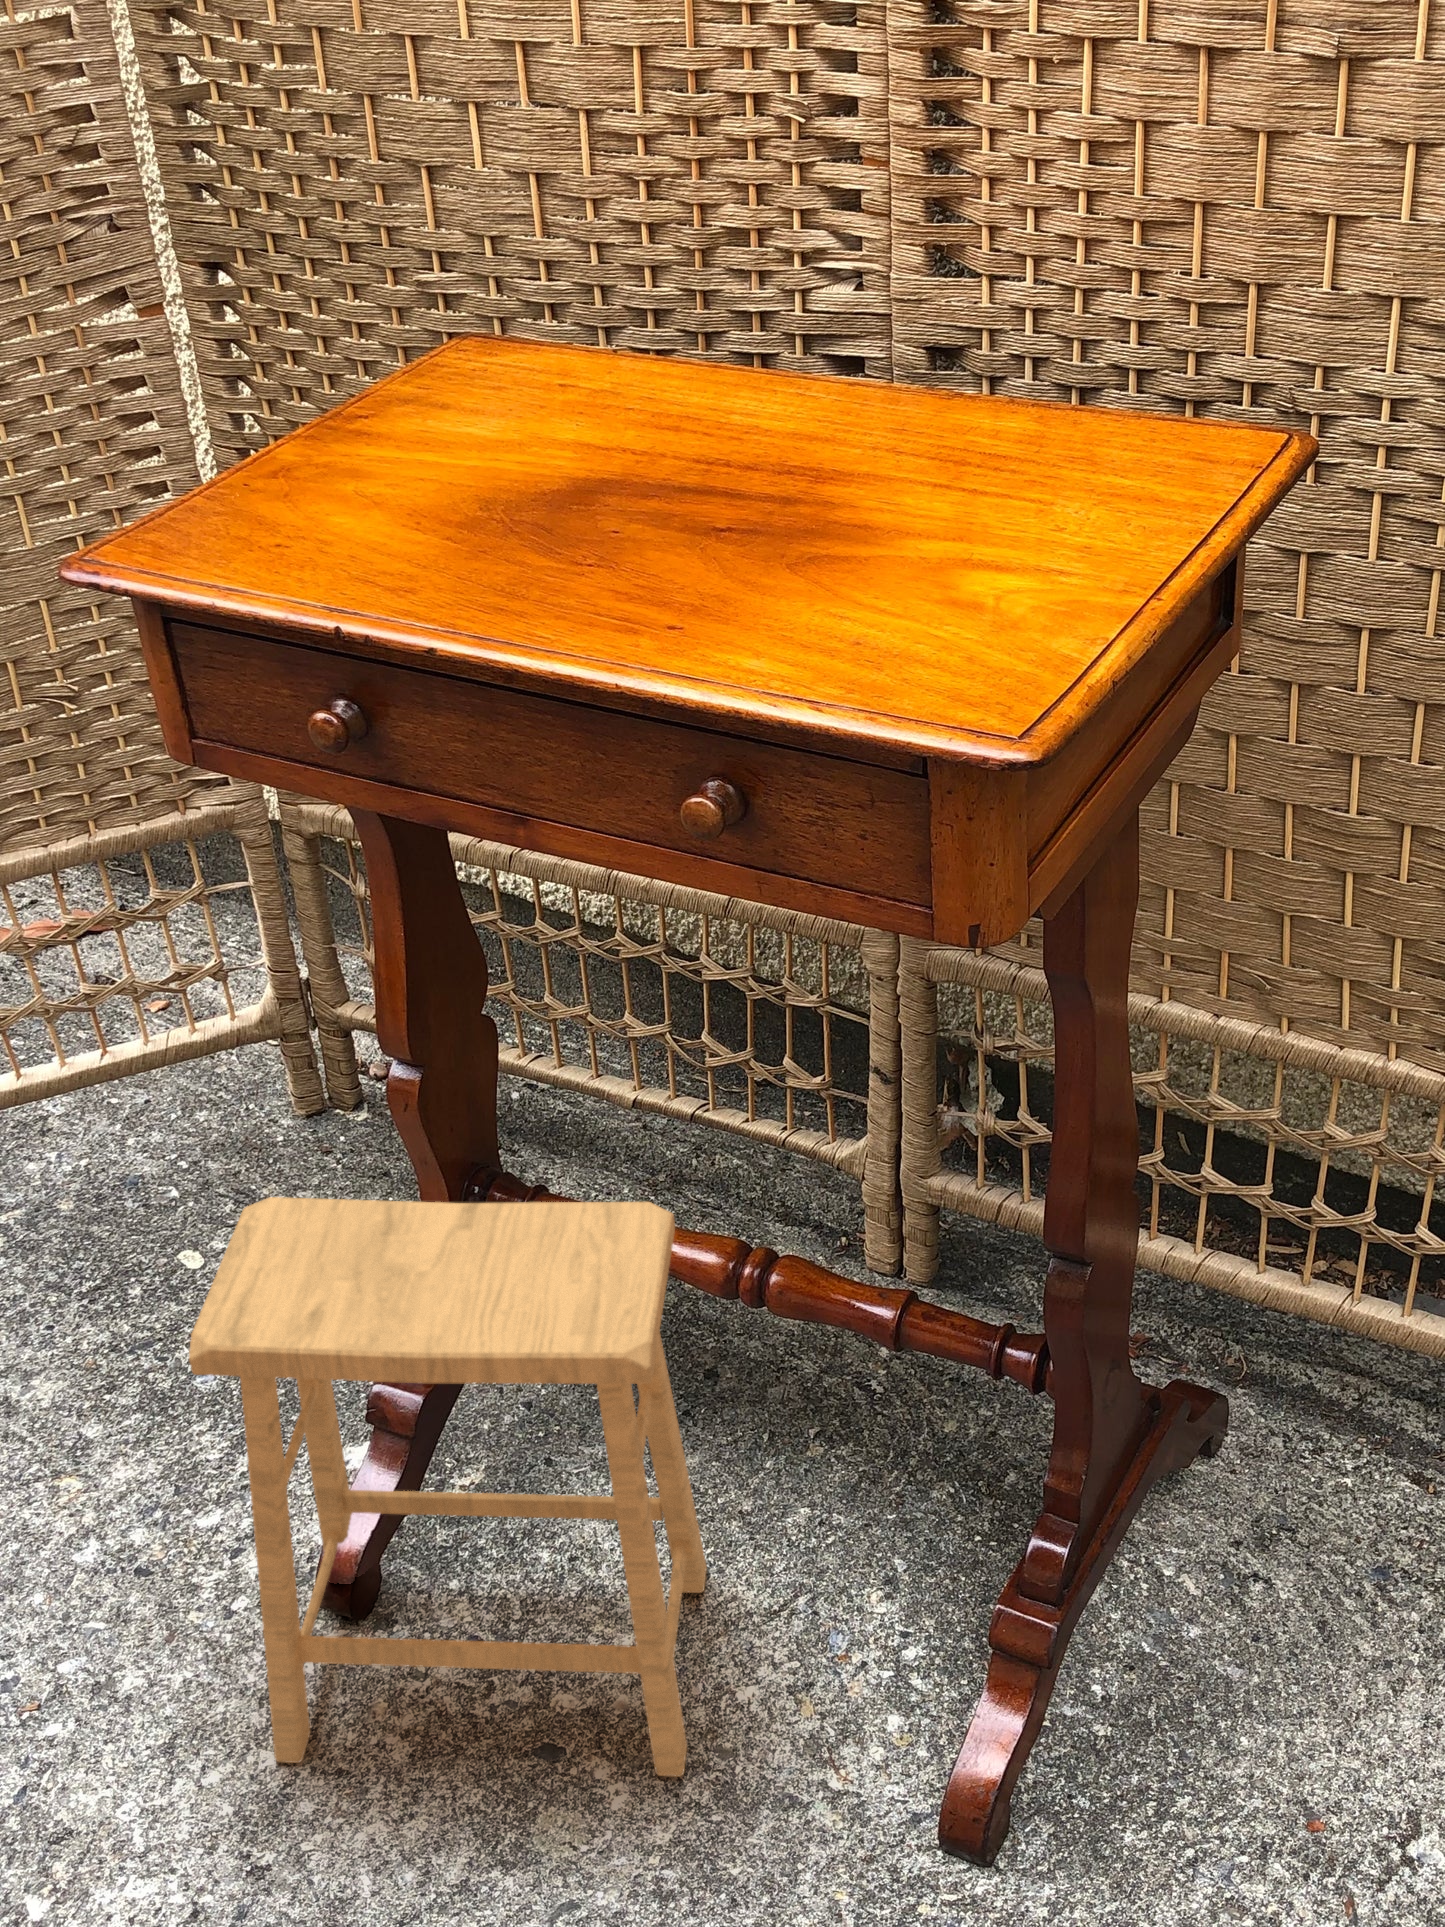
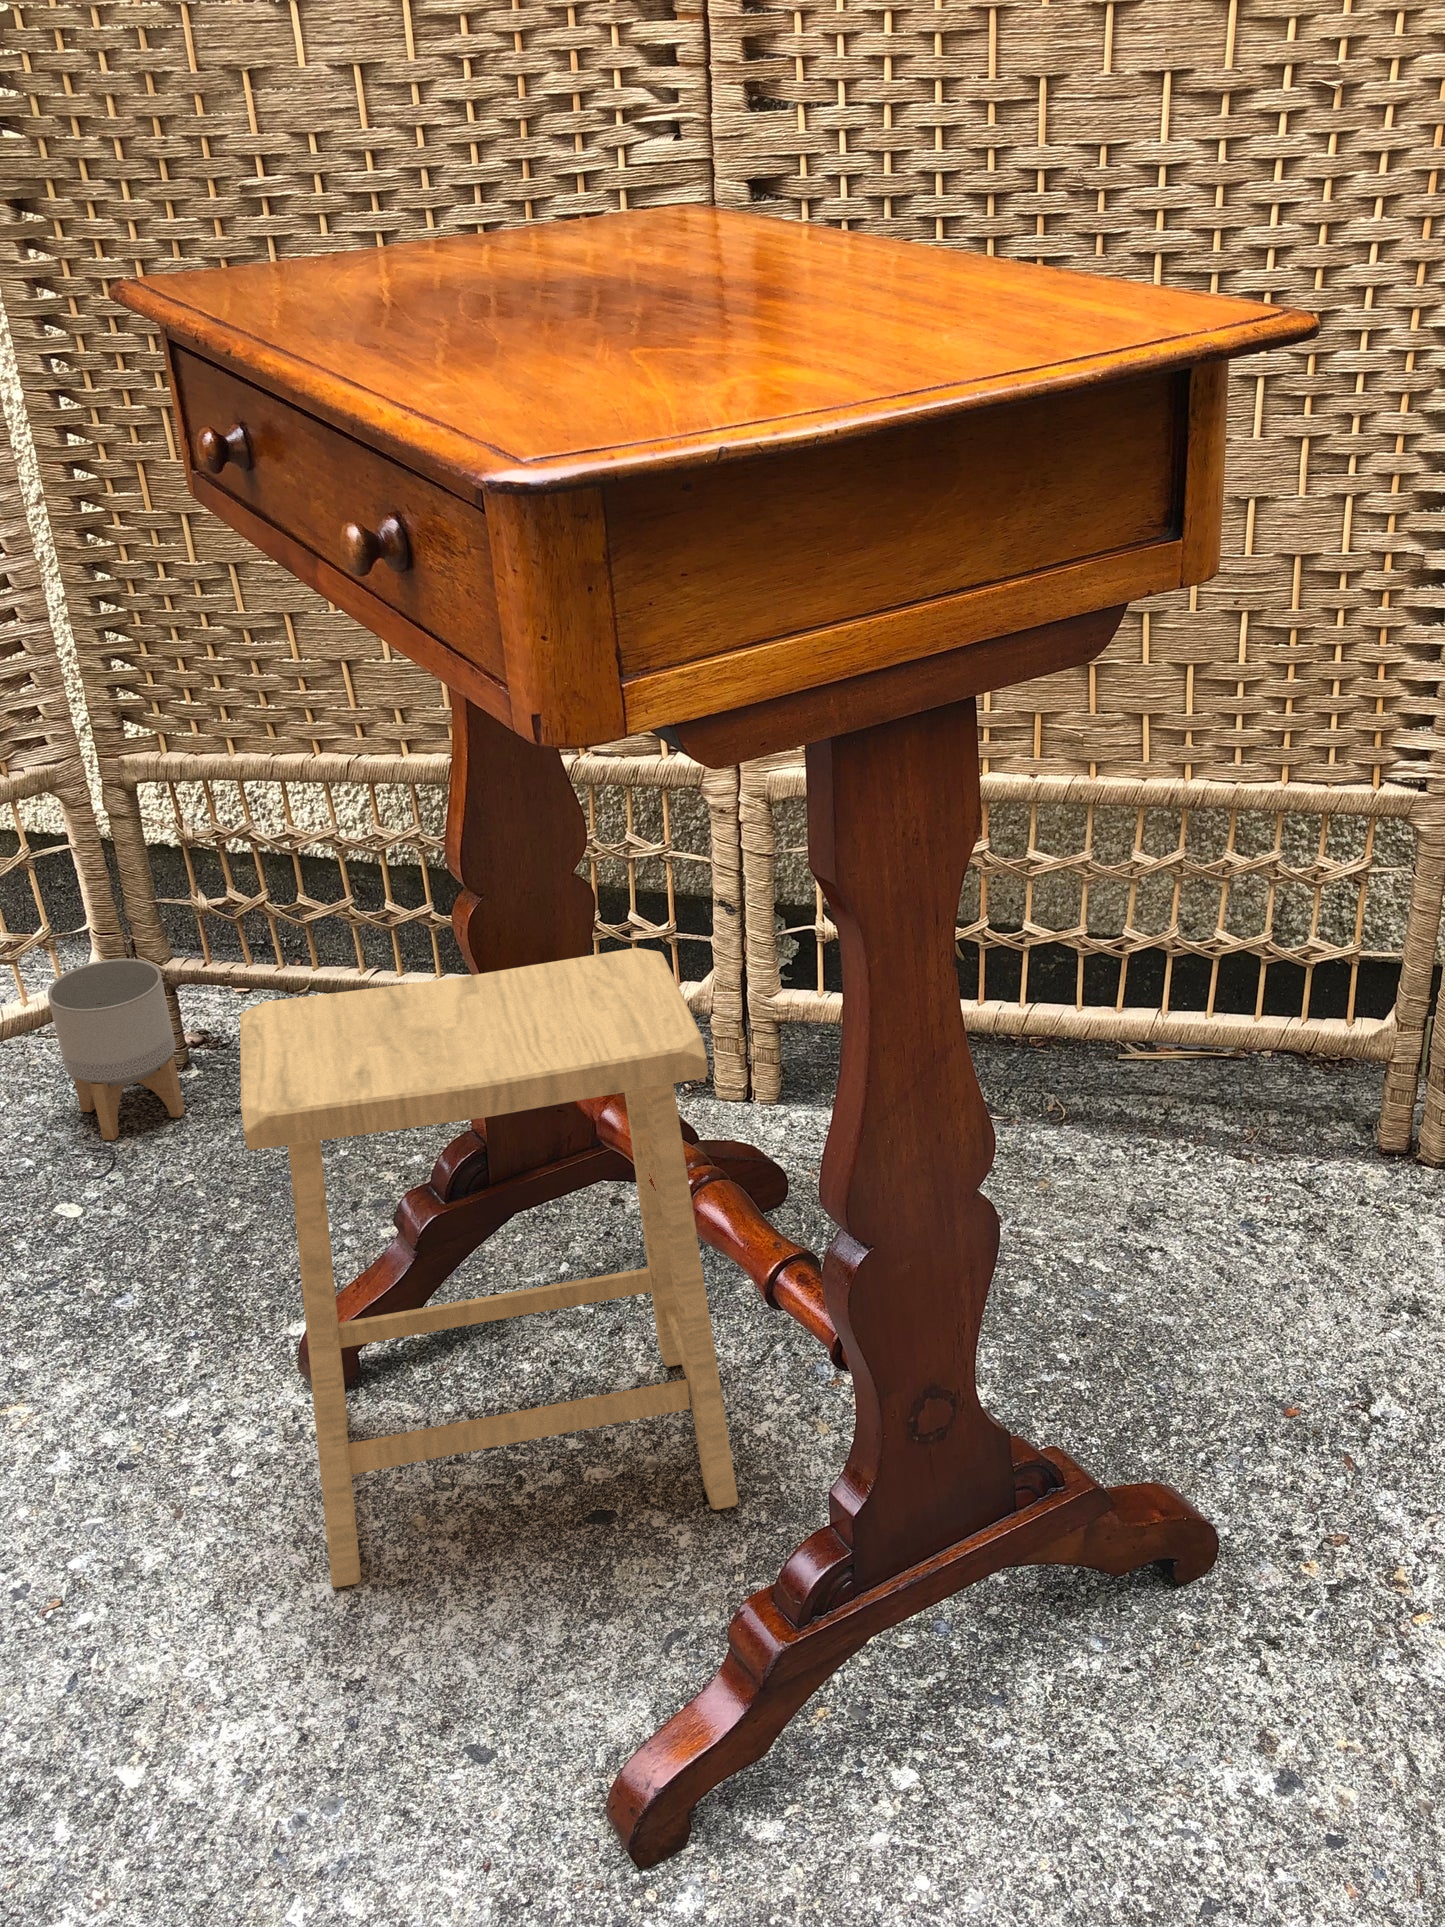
planter: none [209,999,337,1185] -> present [48,958,185,1140]

